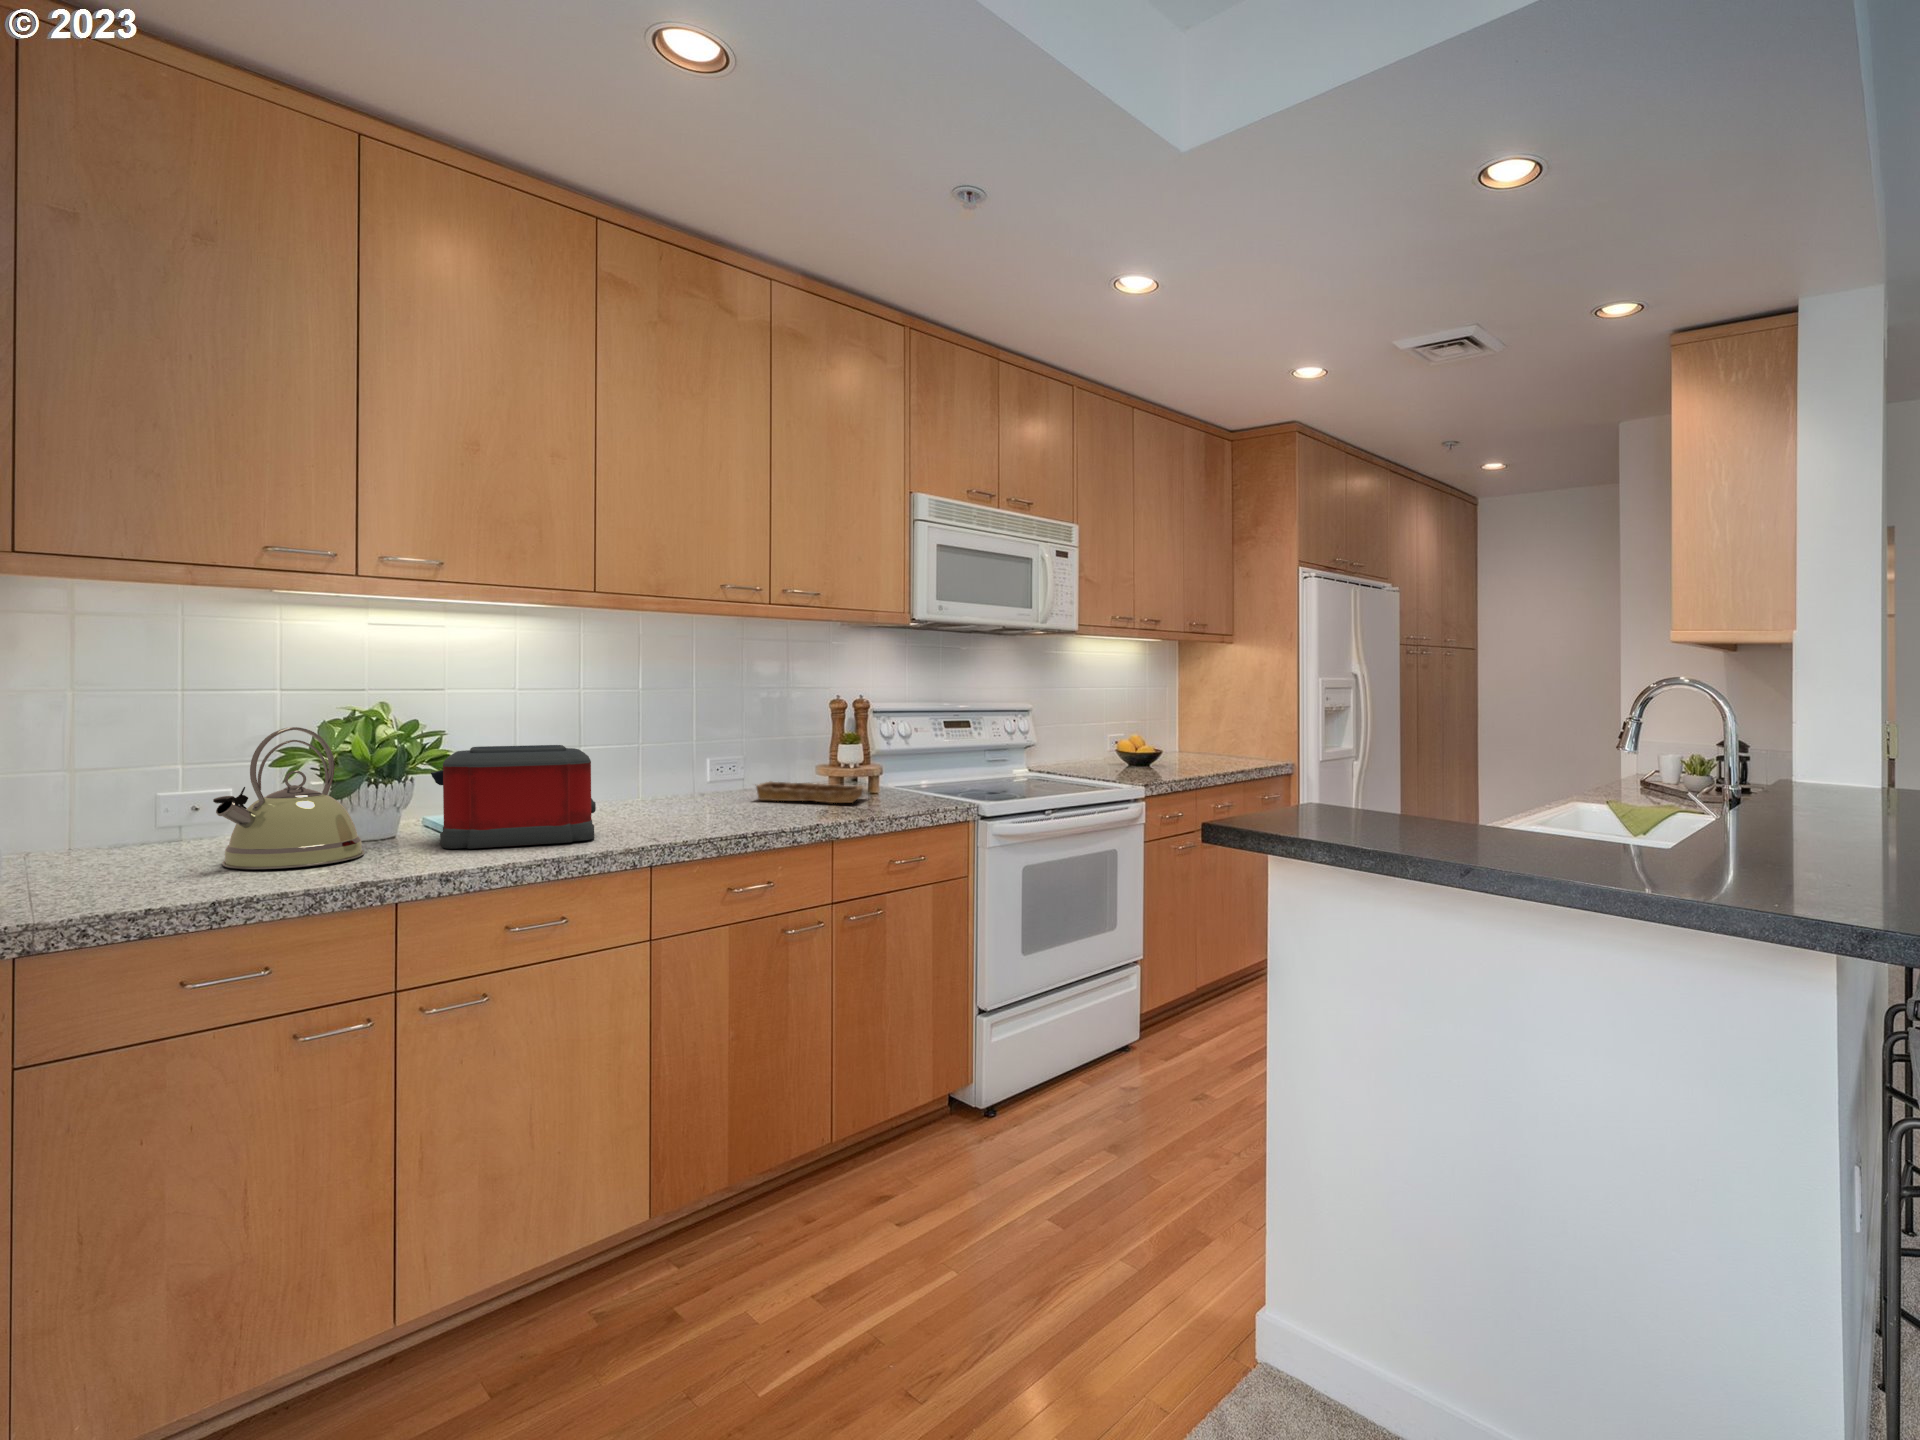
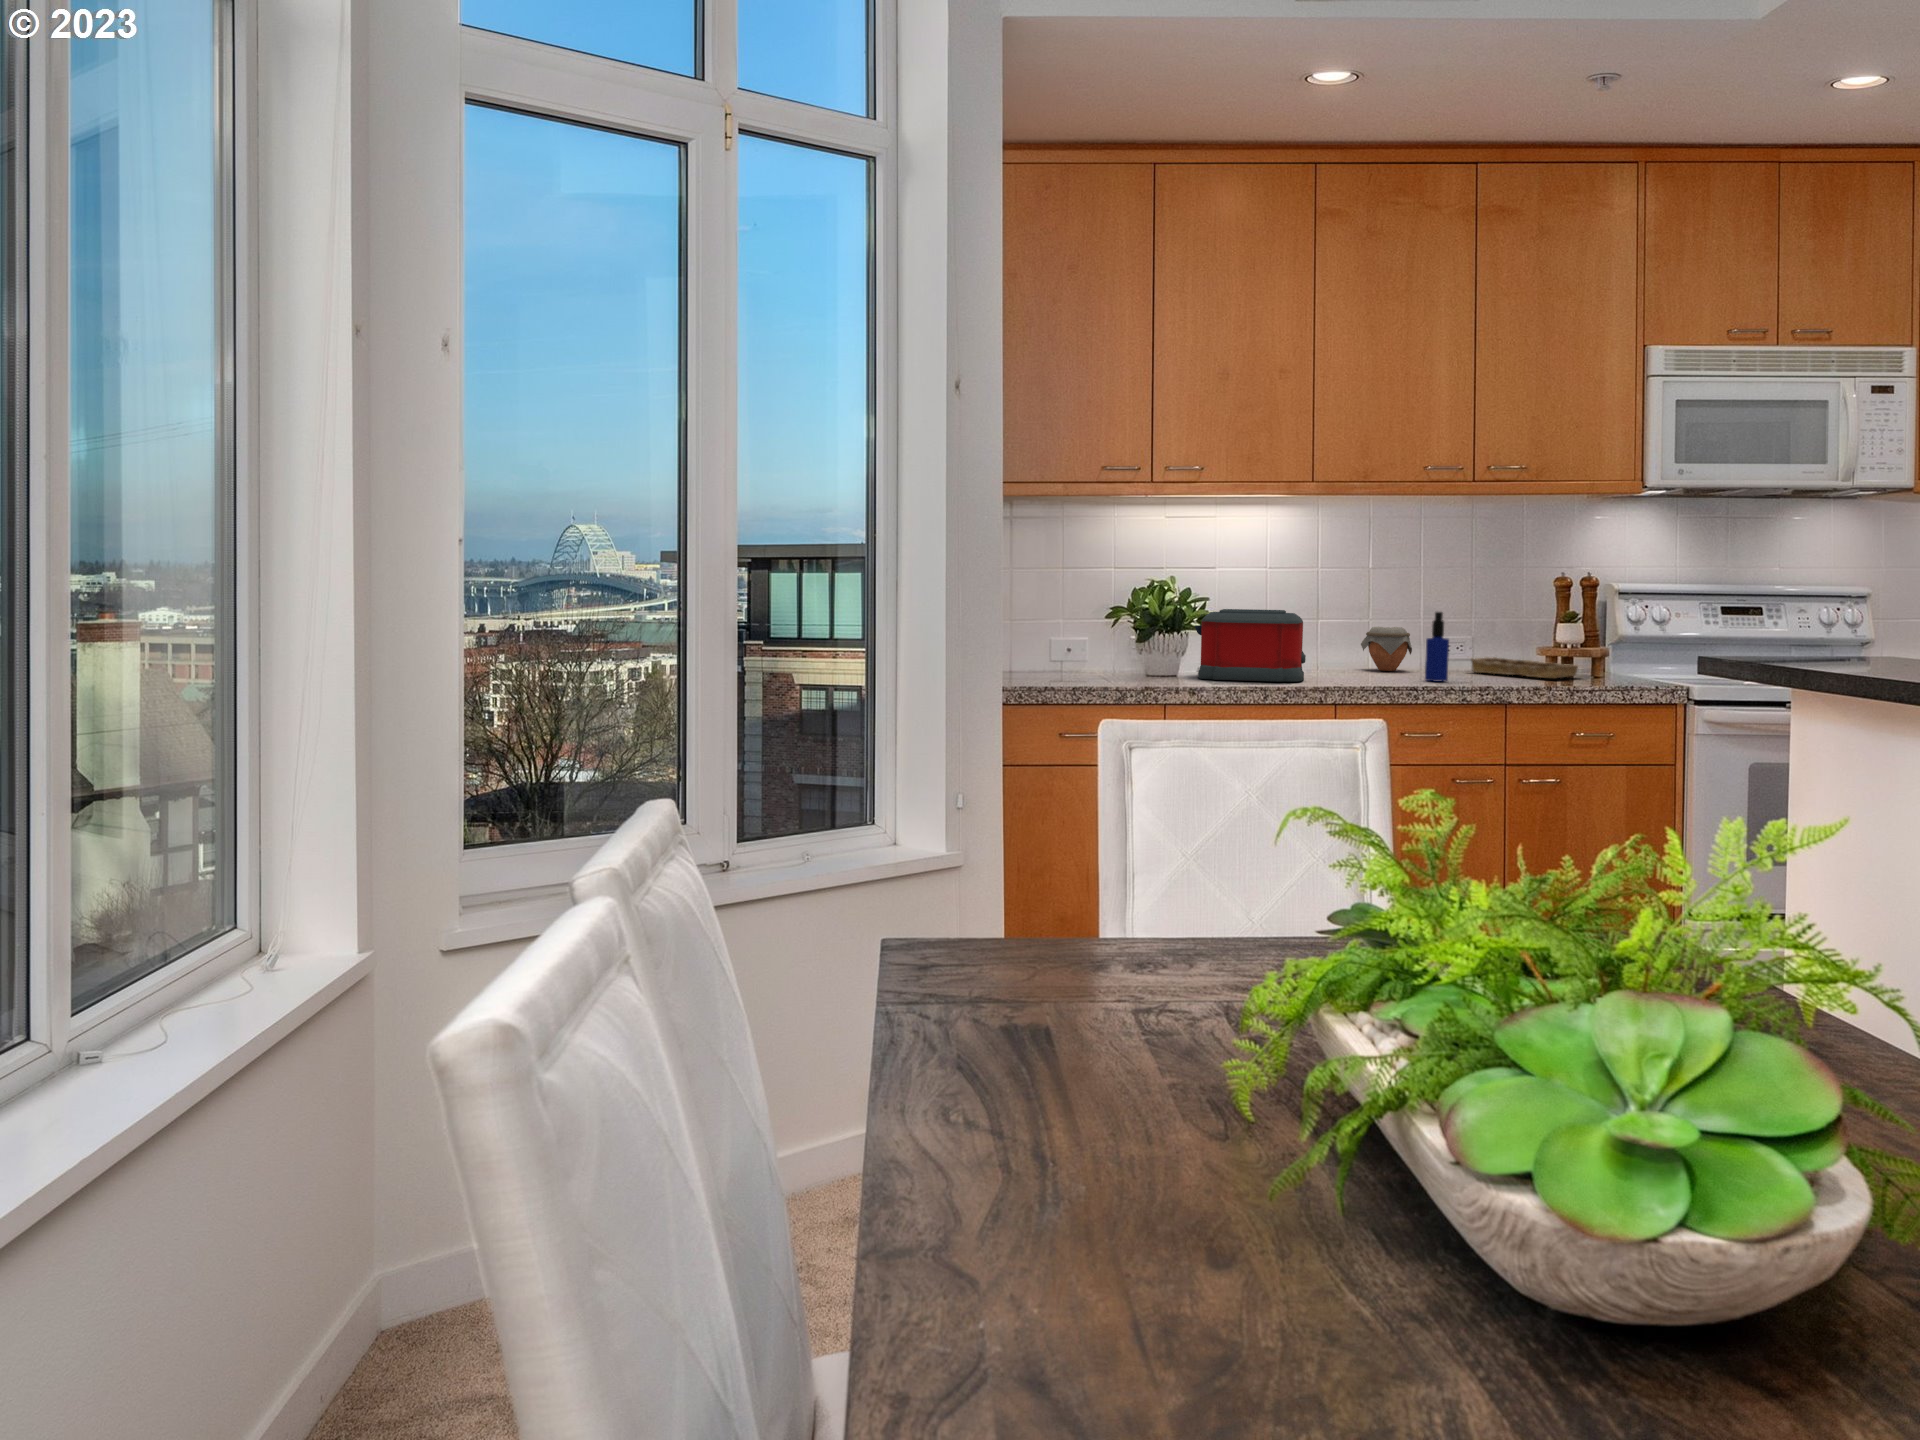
kettle: present [213,727,364,869] -> none [1073,591,1151,679]
bottle: none [732,739,758,820] -> present [1425,612,1449,681]
jar: none [635,756,696,807] -> present [1361,627,1412,671]

